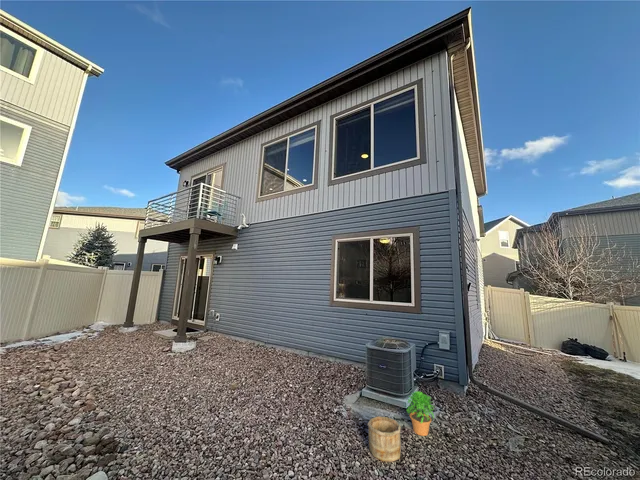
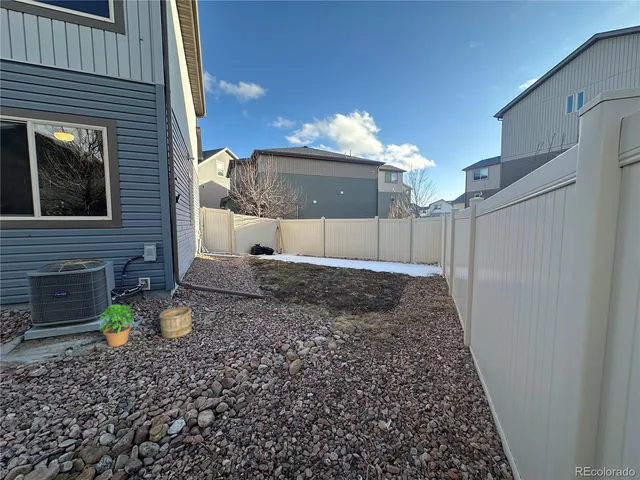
wooden bucket: present [367,416,401,462] -> present [159,307,192,338]

